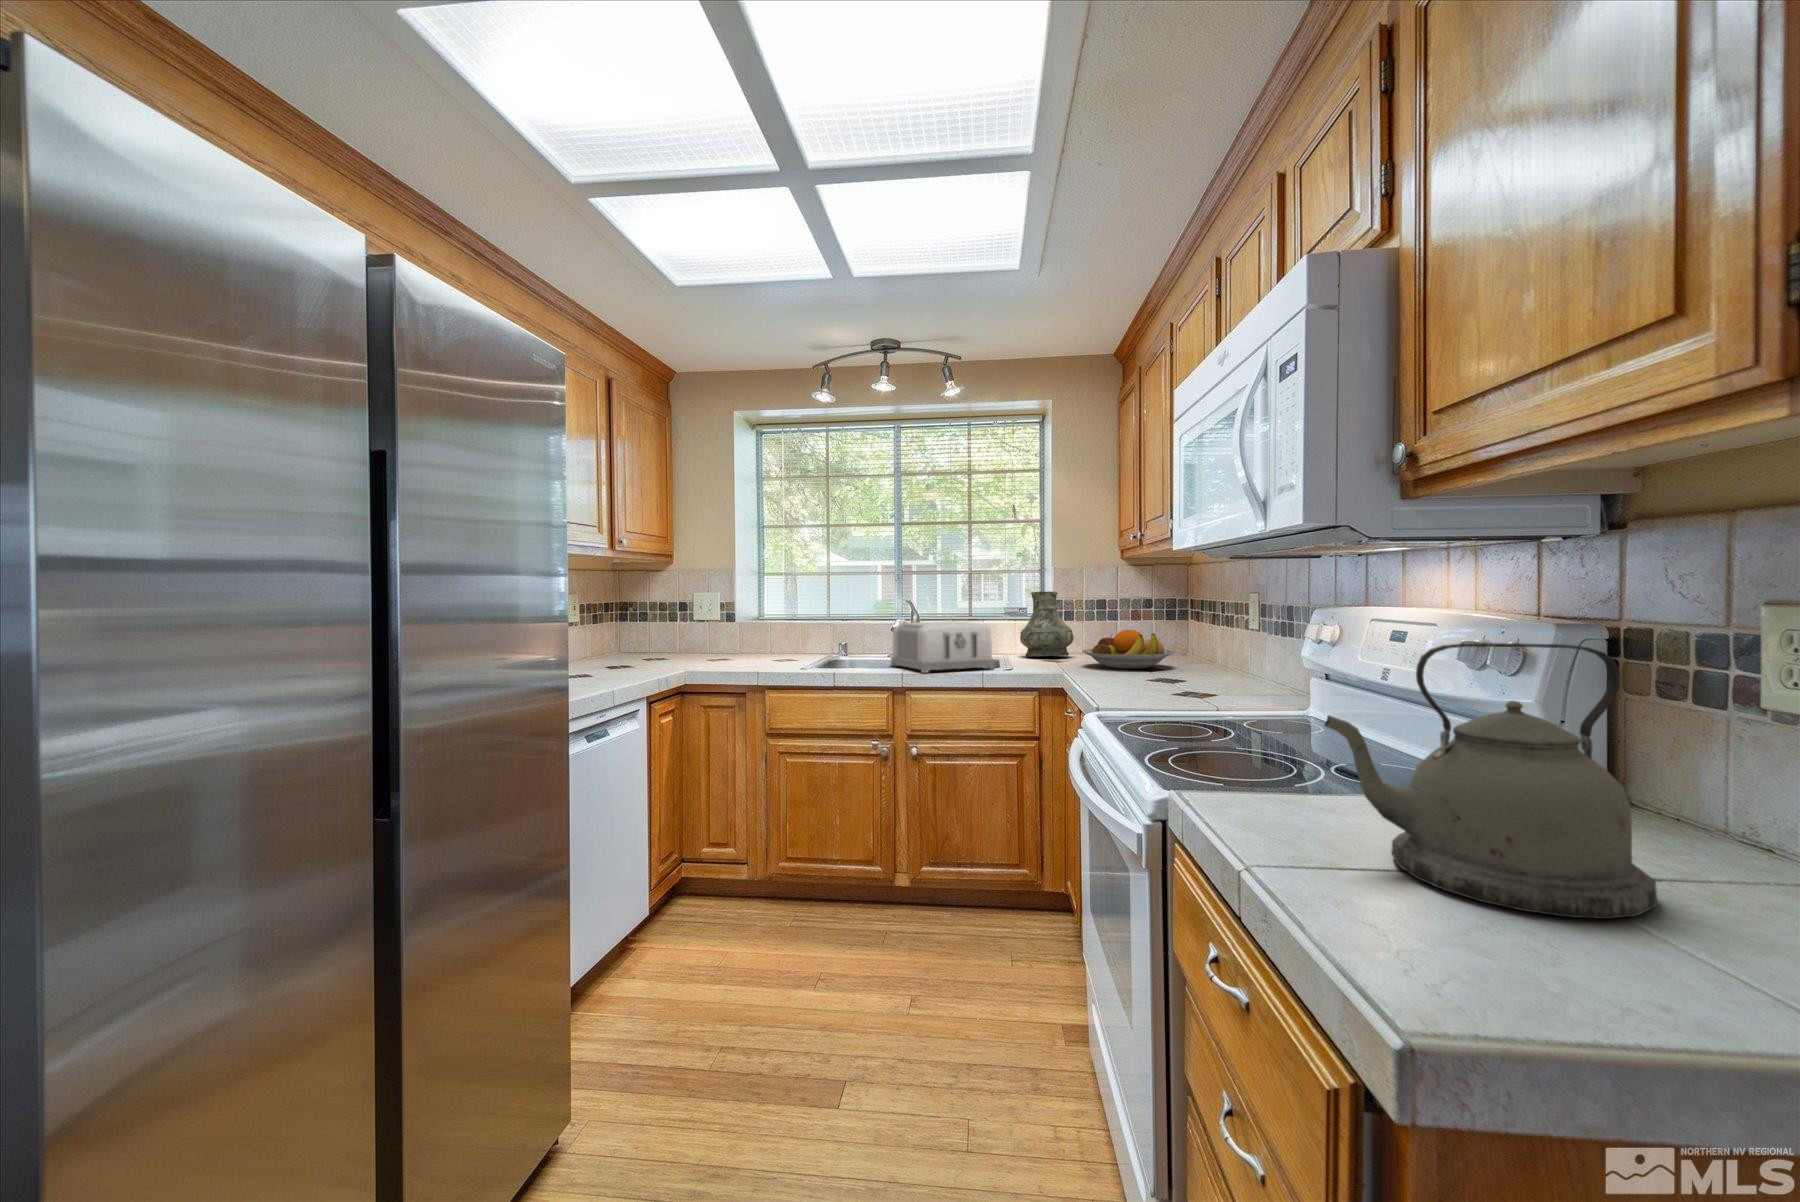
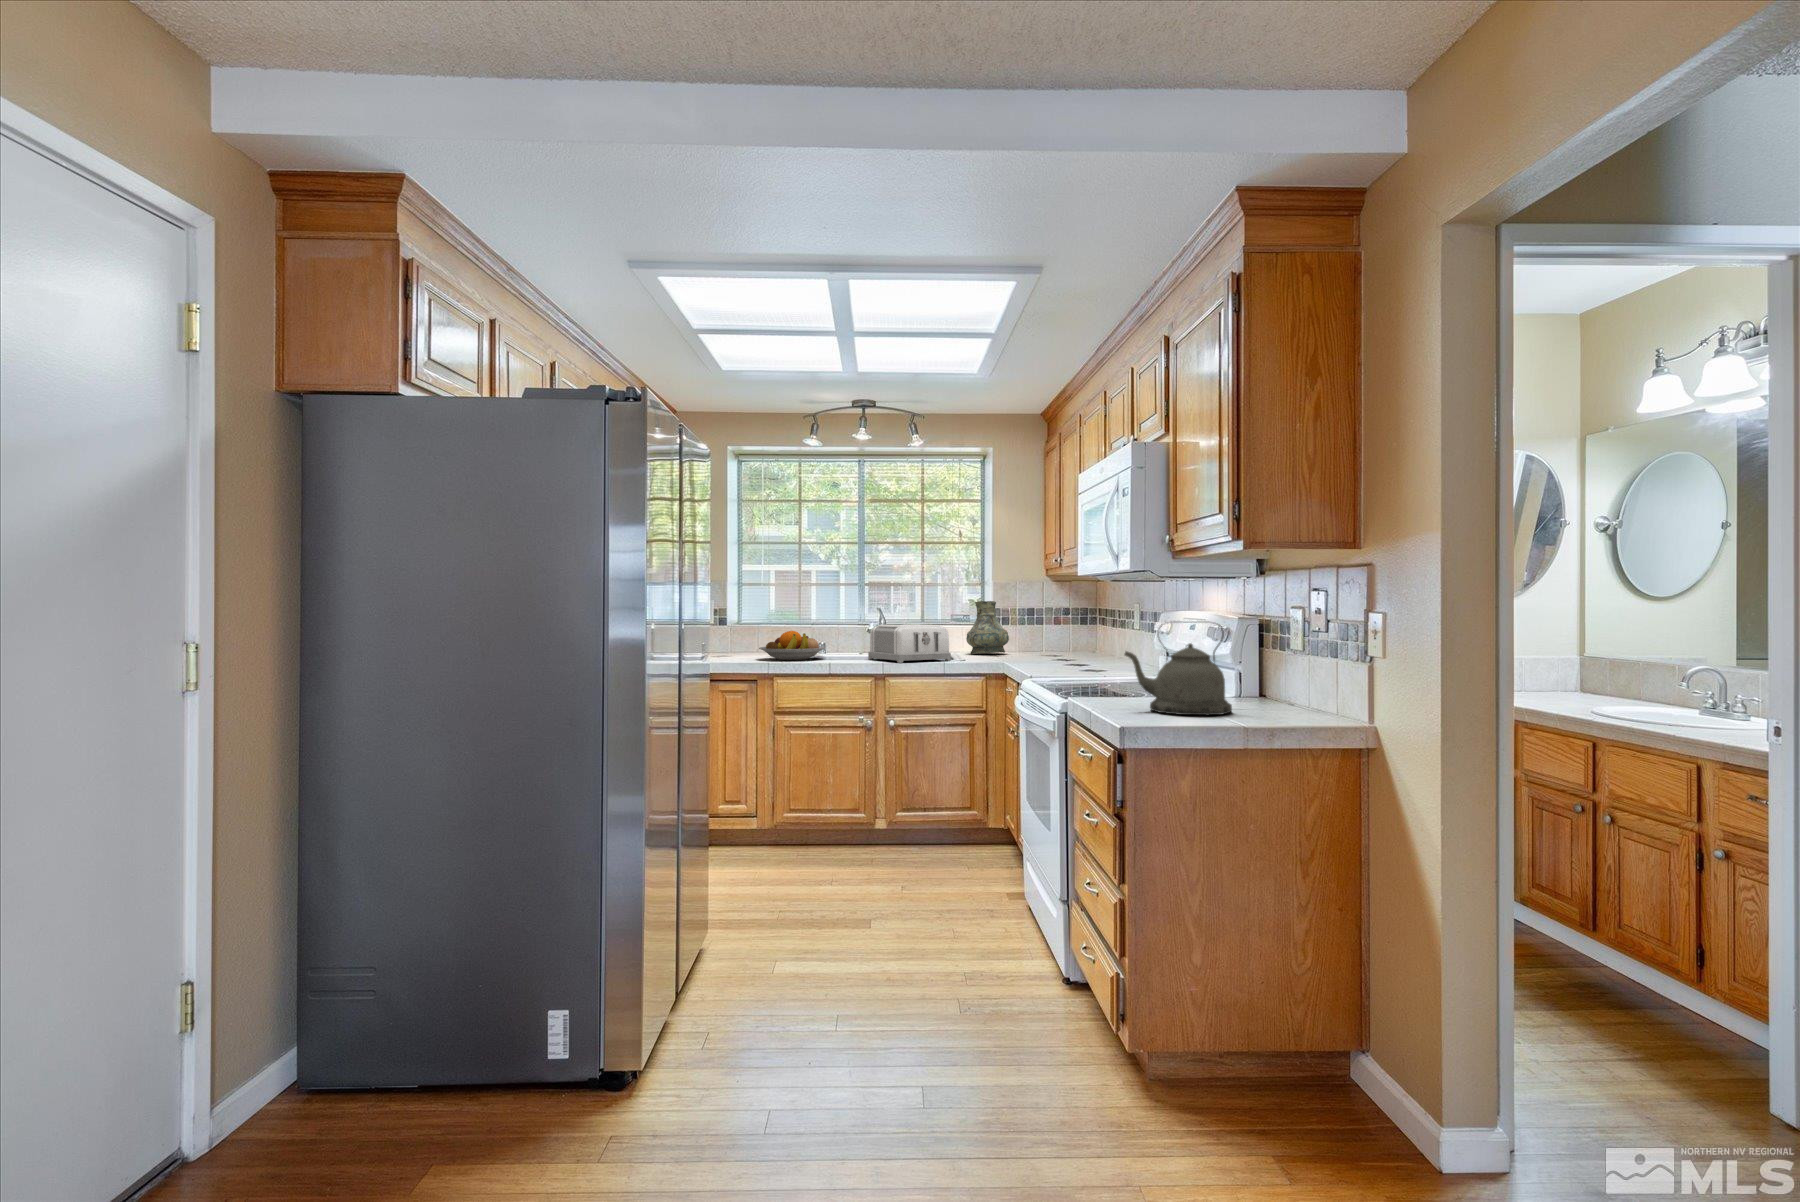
fruit bowl: present [1082,630,1174,669] -> present [759,631,826,660]

